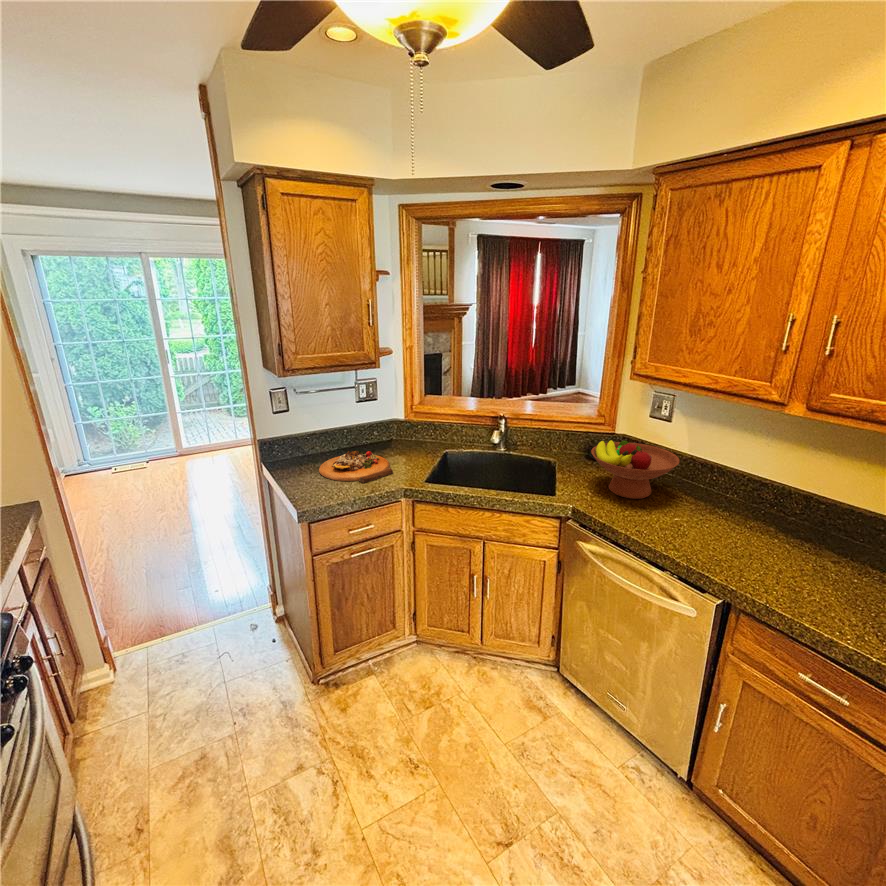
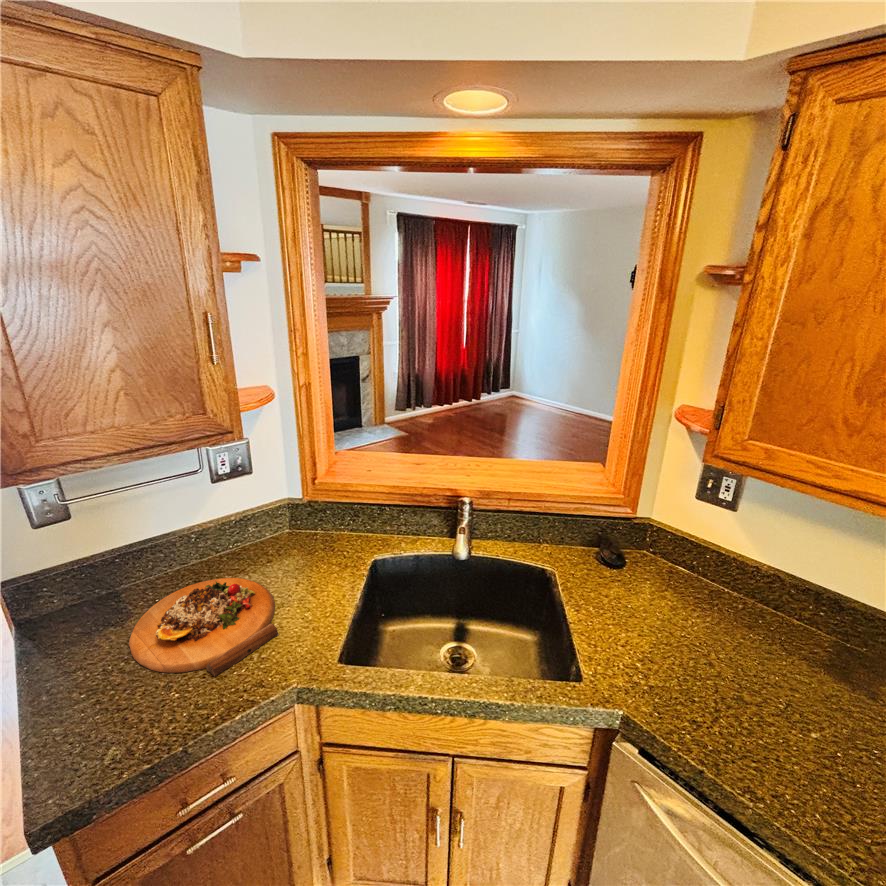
fruit bowl: present [591,440,679,499] -> none [635,555,802,677]

